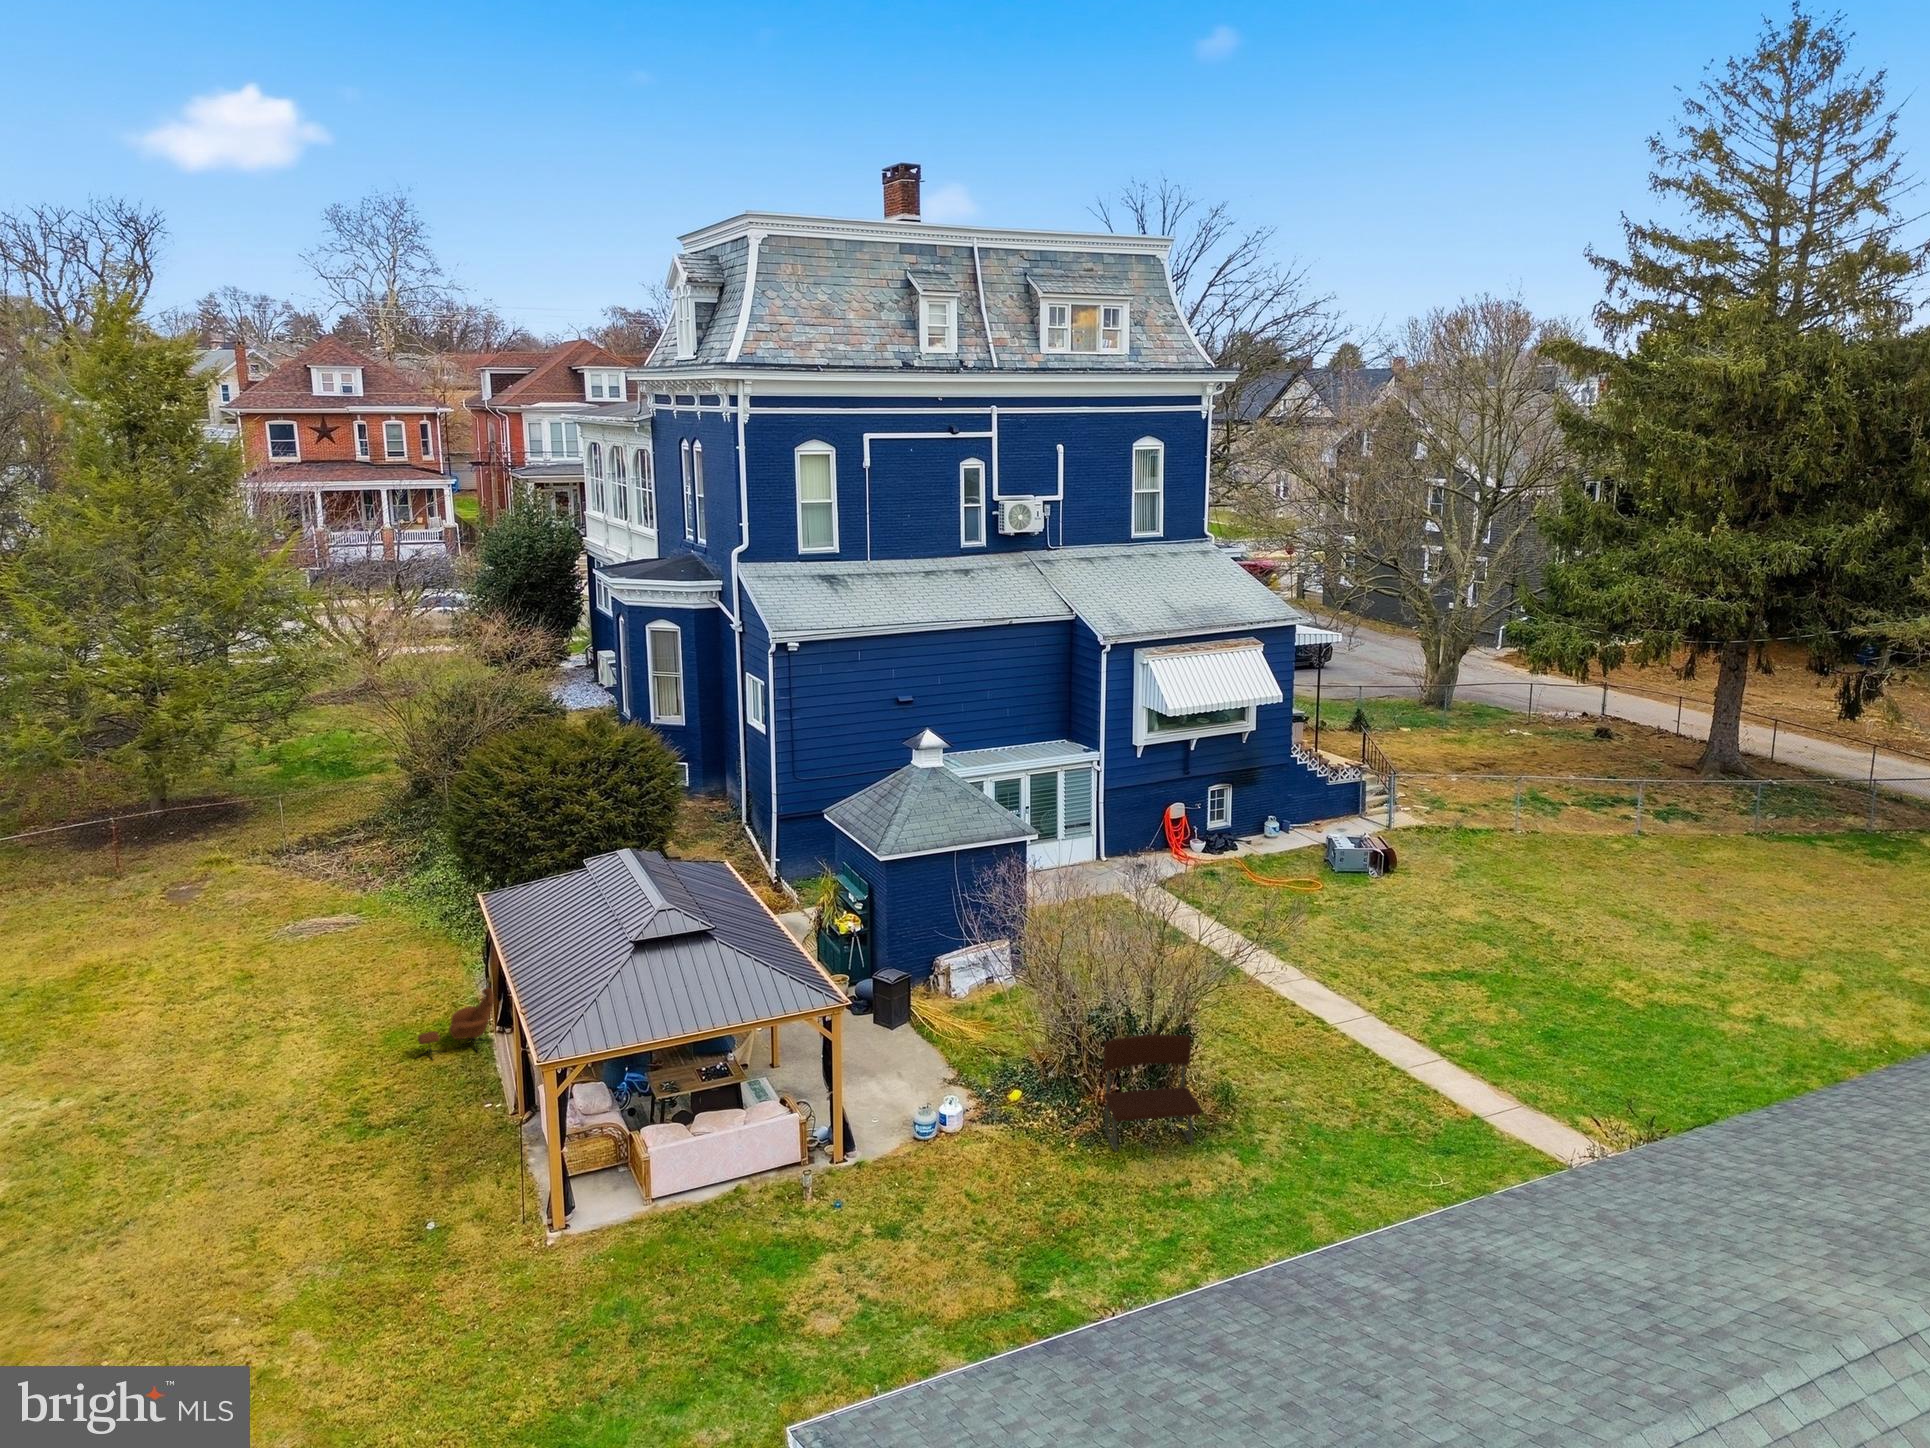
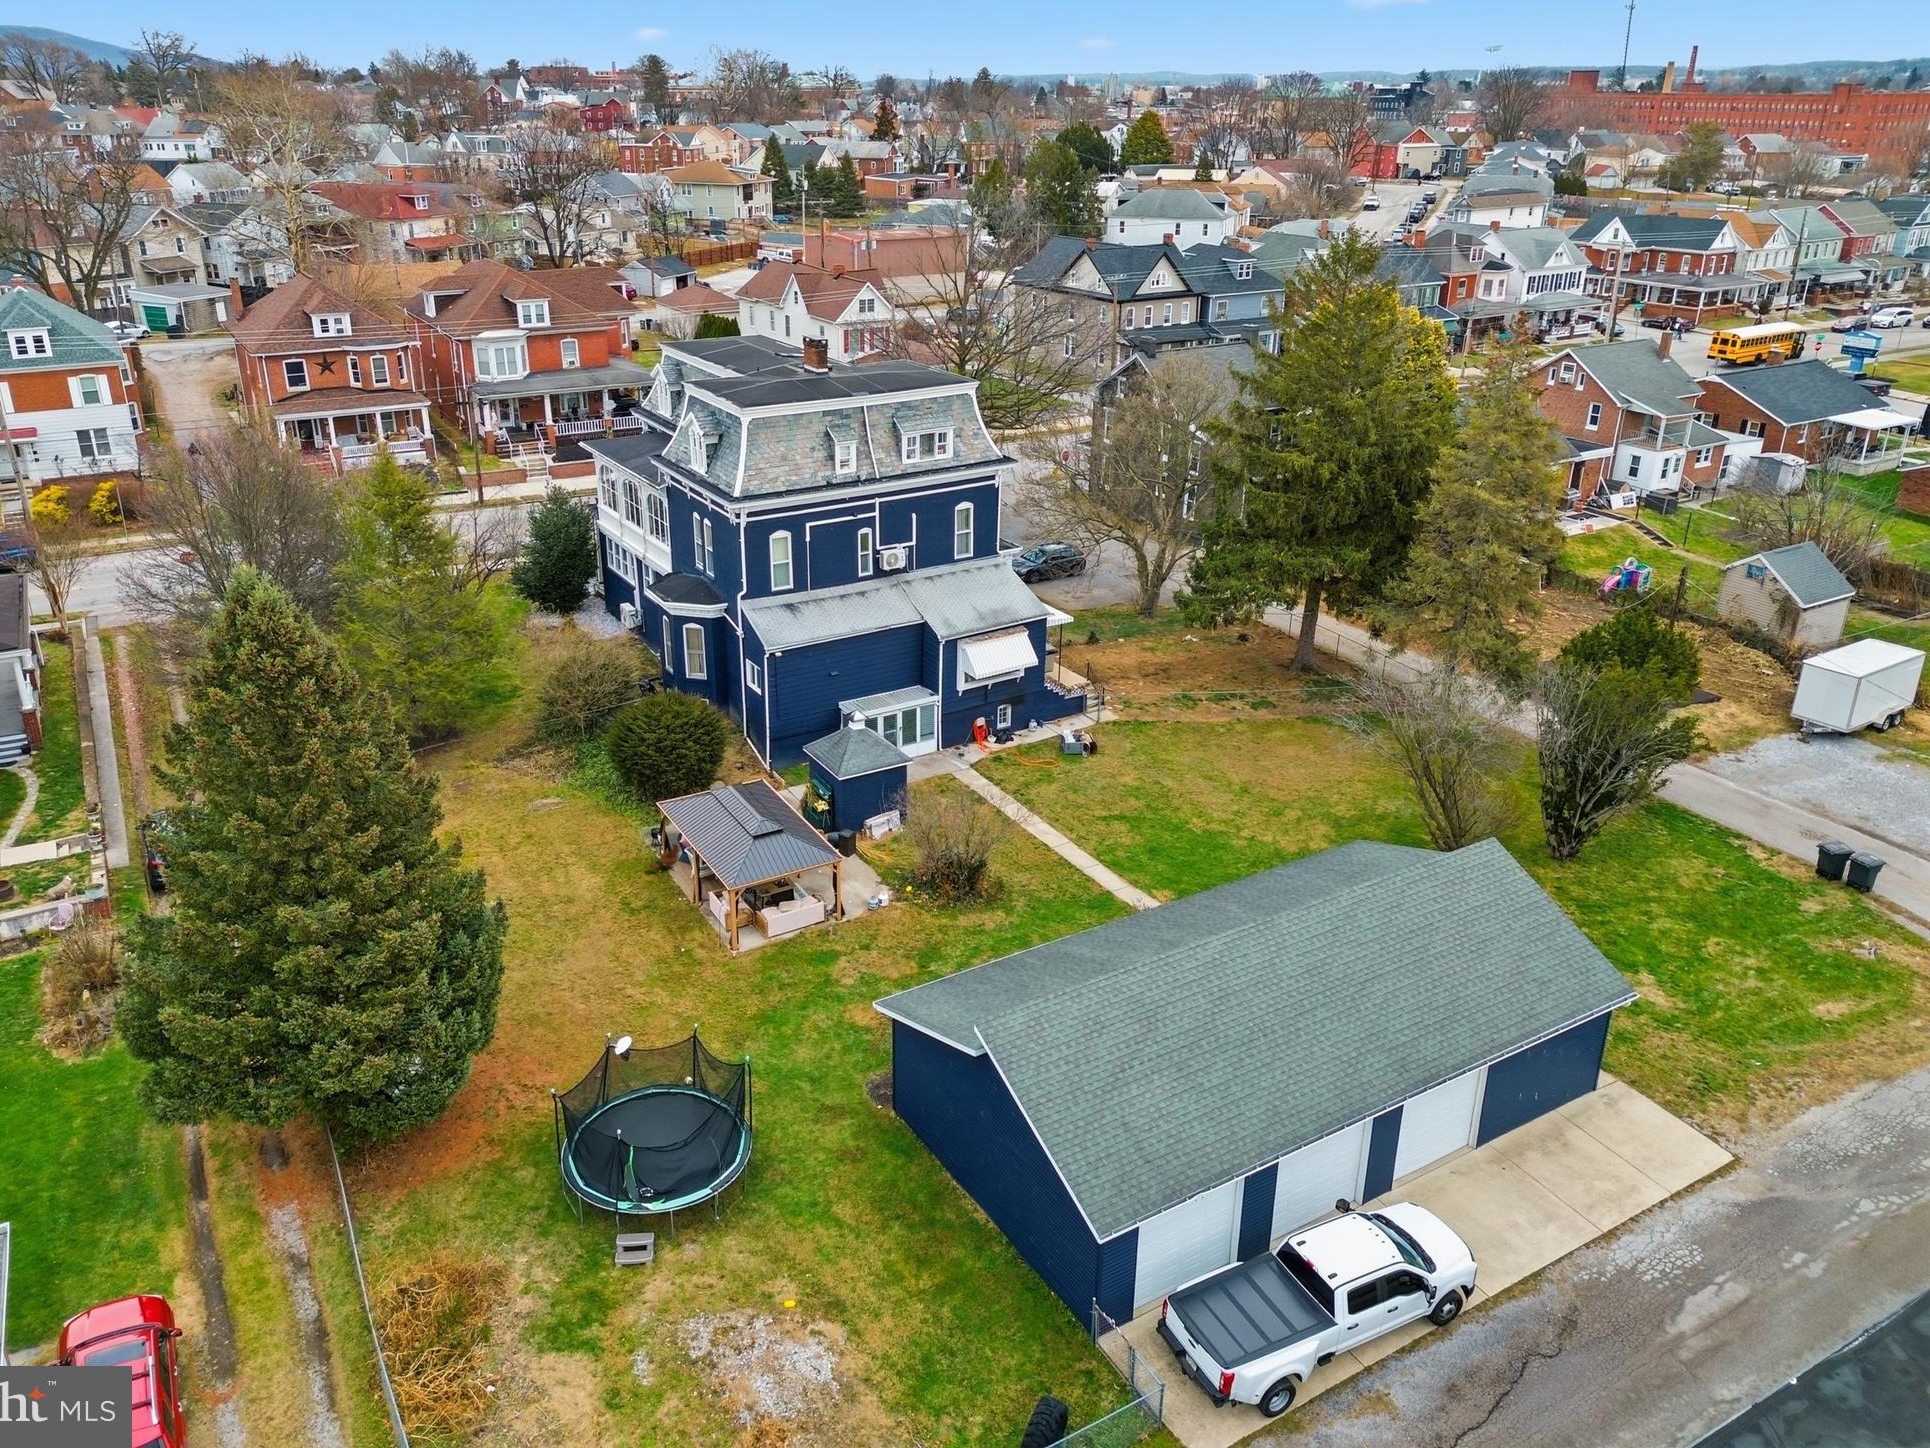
bench: present [1103,1034,1202,1151] -> none [944,860,983,906]

